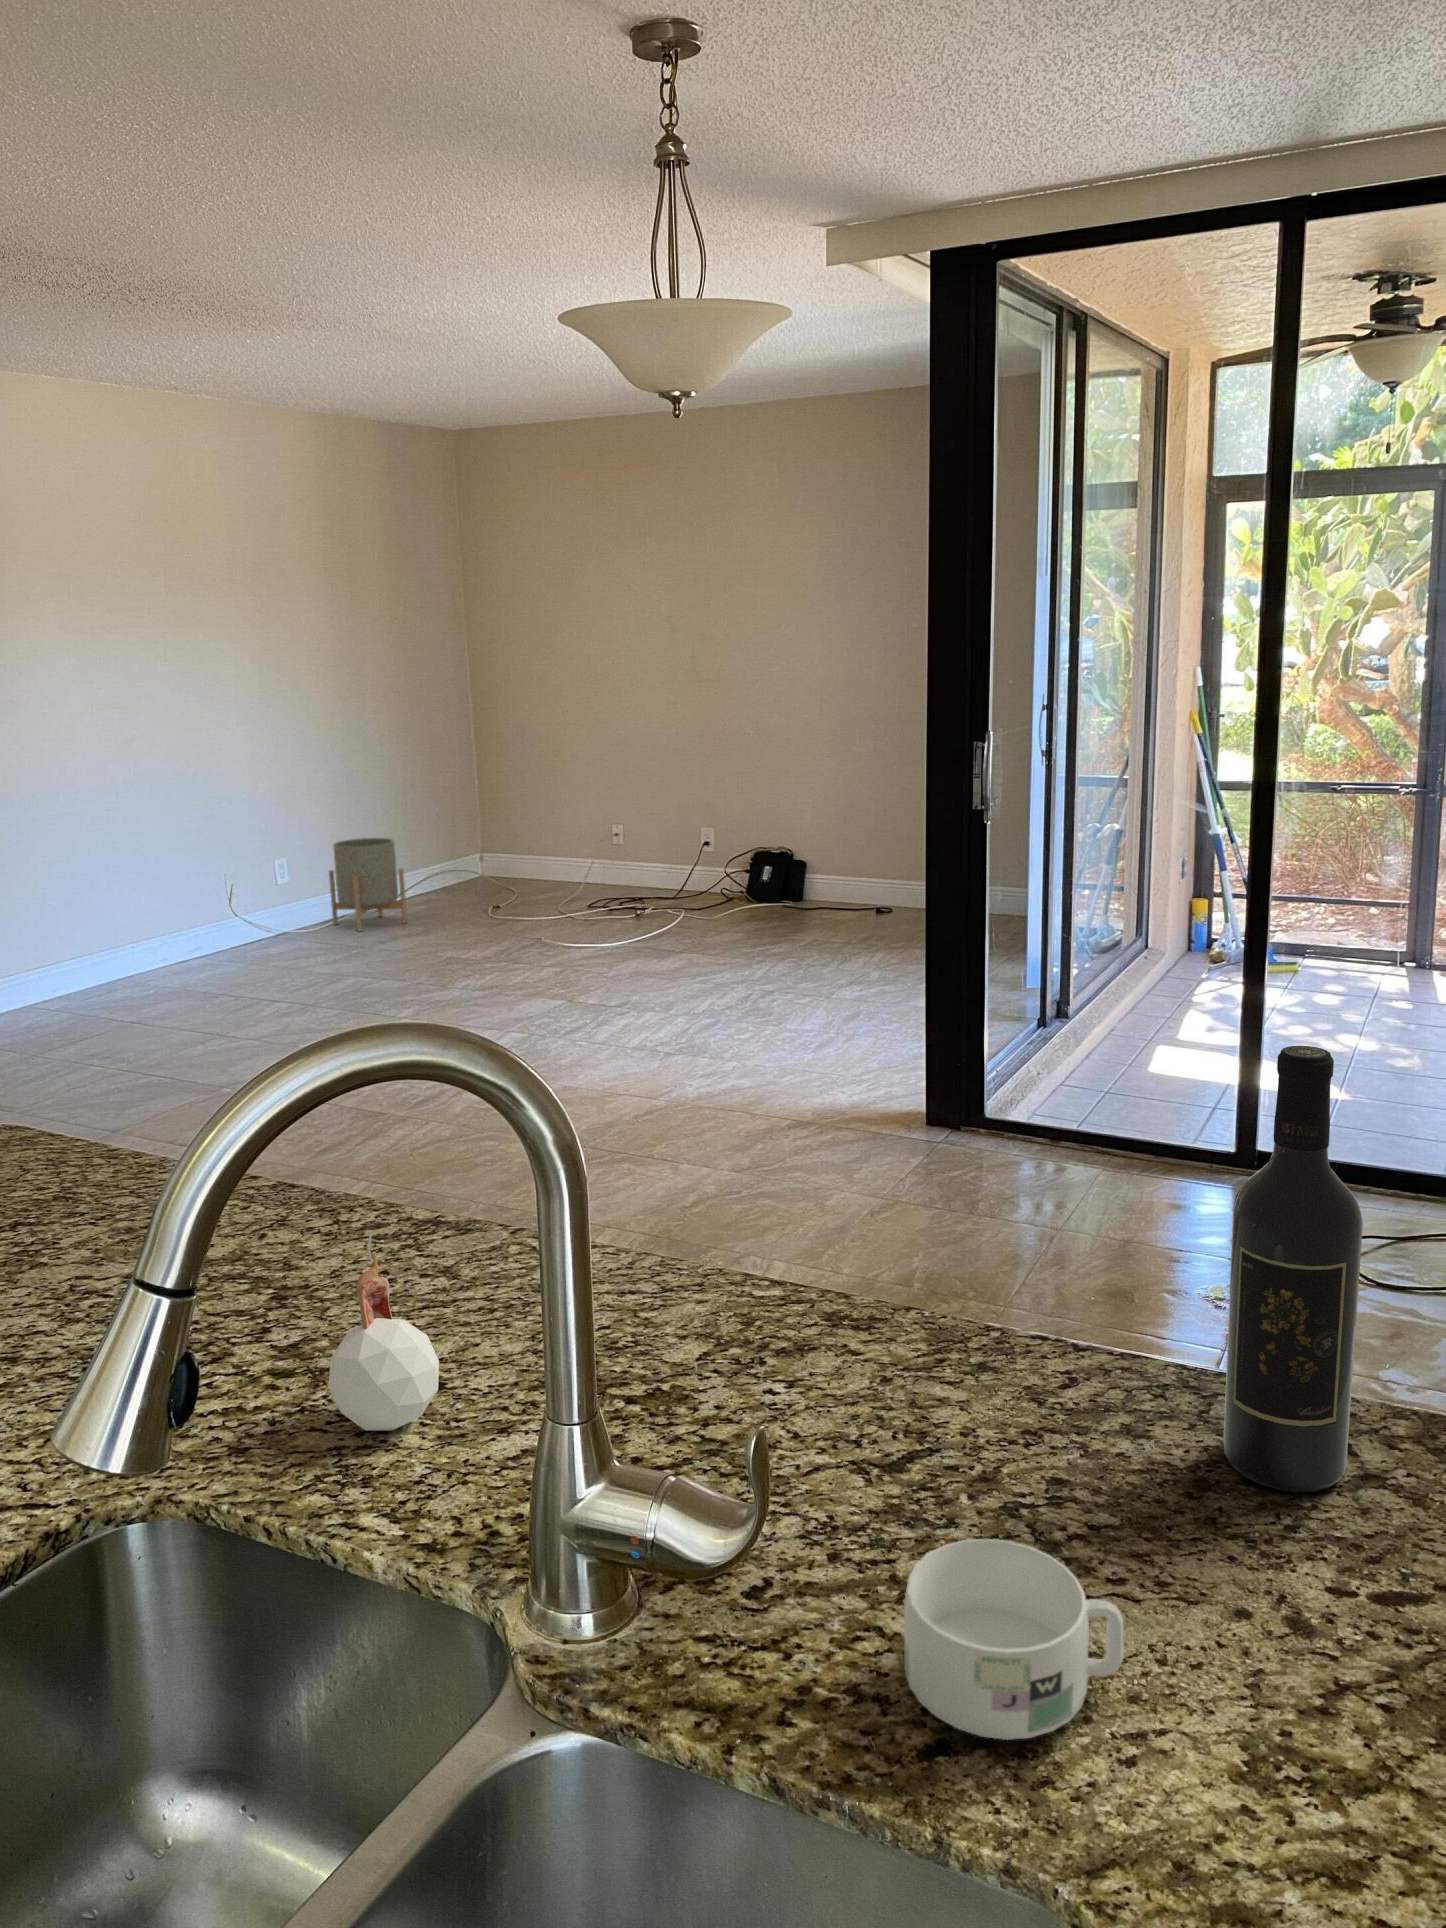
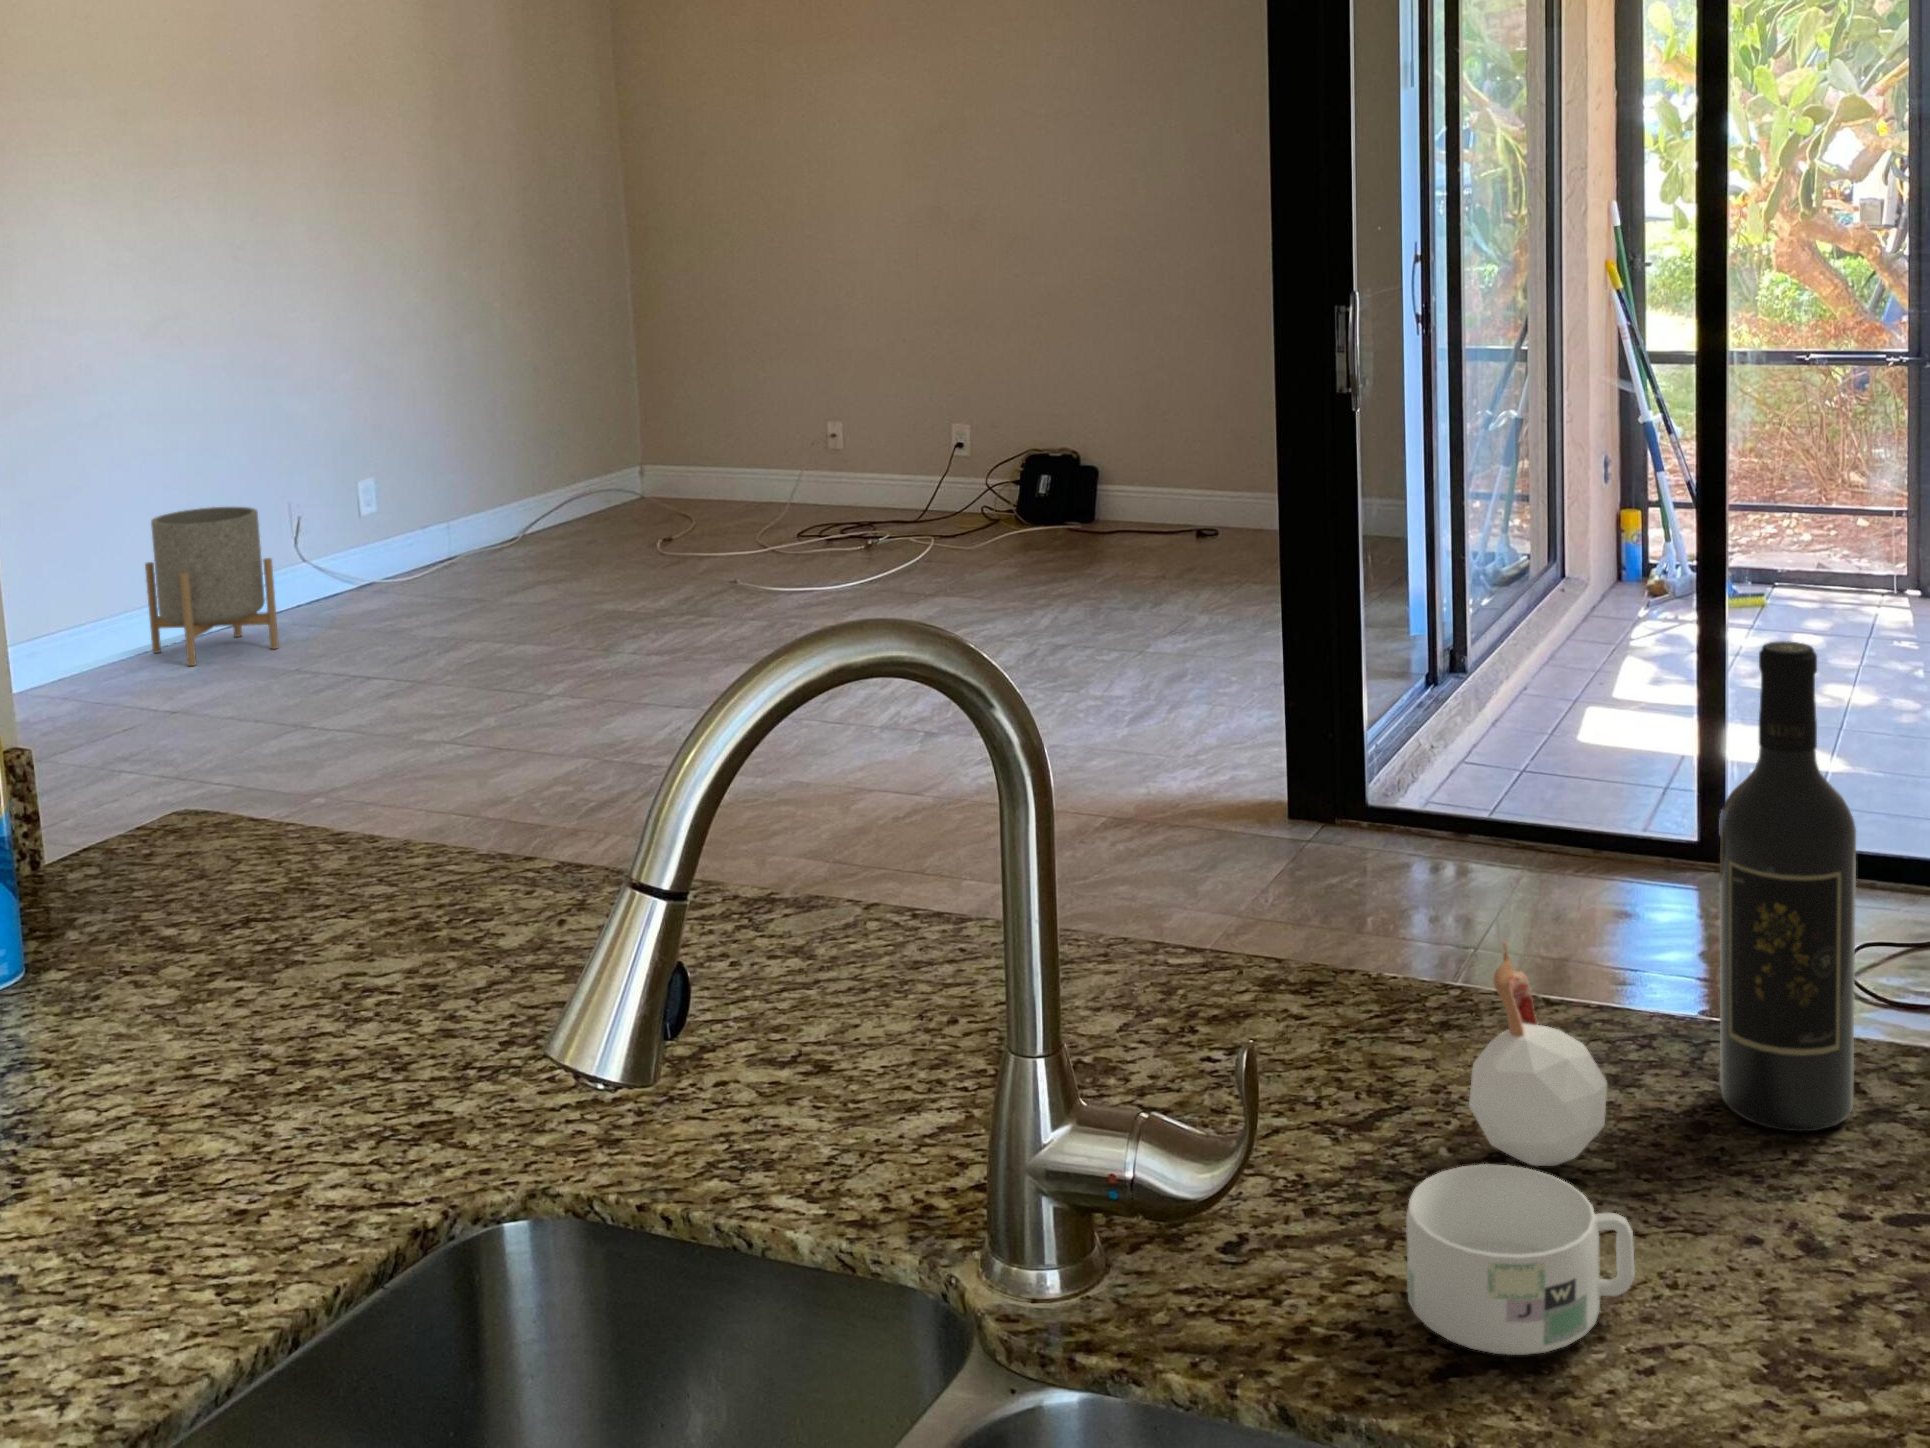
planter: present [329,838,407,931] -> present [145,507,279,666]
candle: present [328,1231,439,1431] -> present [1469,915,1607,1166]

